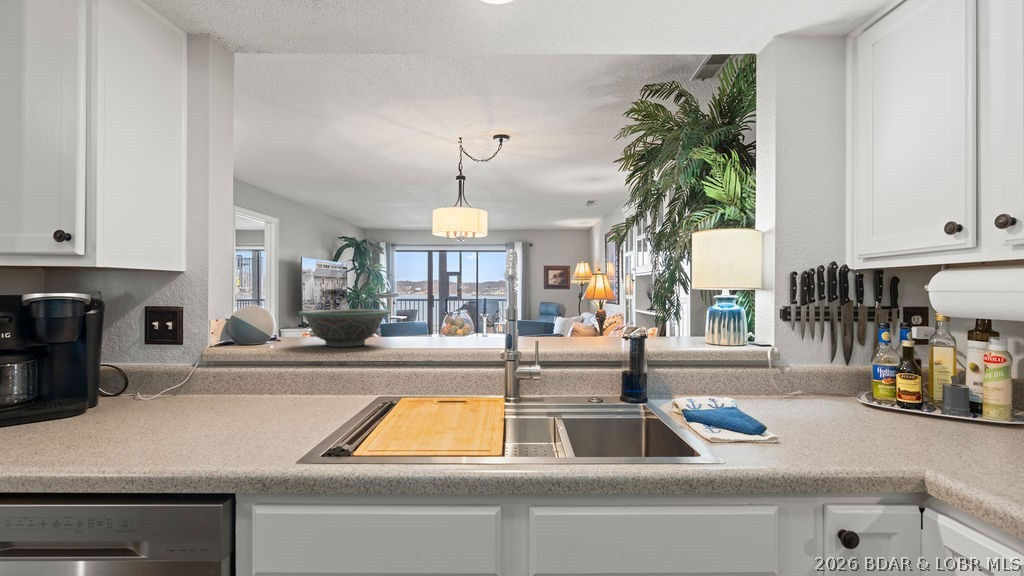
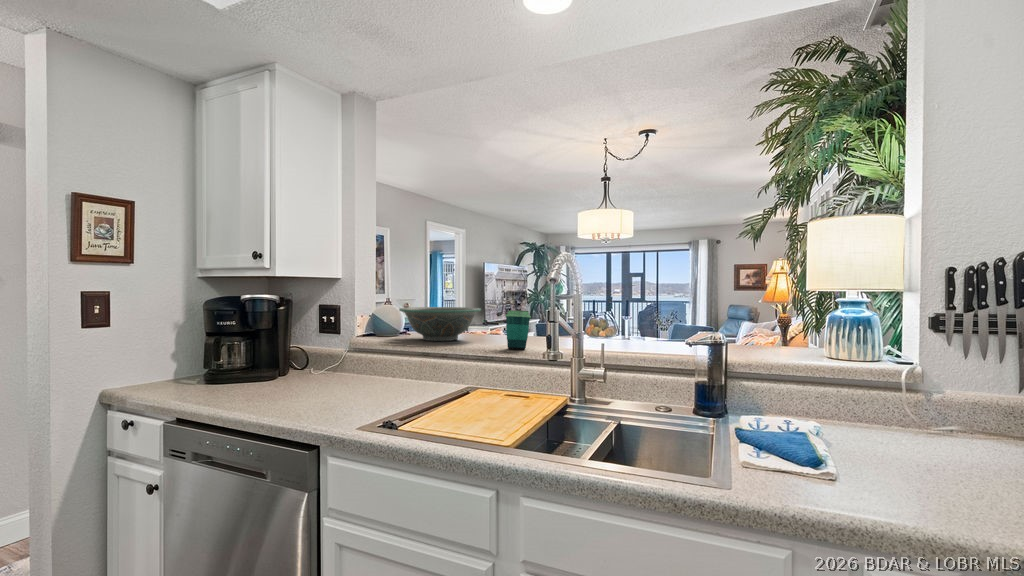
cup: none [433,312,458,351] -> present [506,310,531,350]

